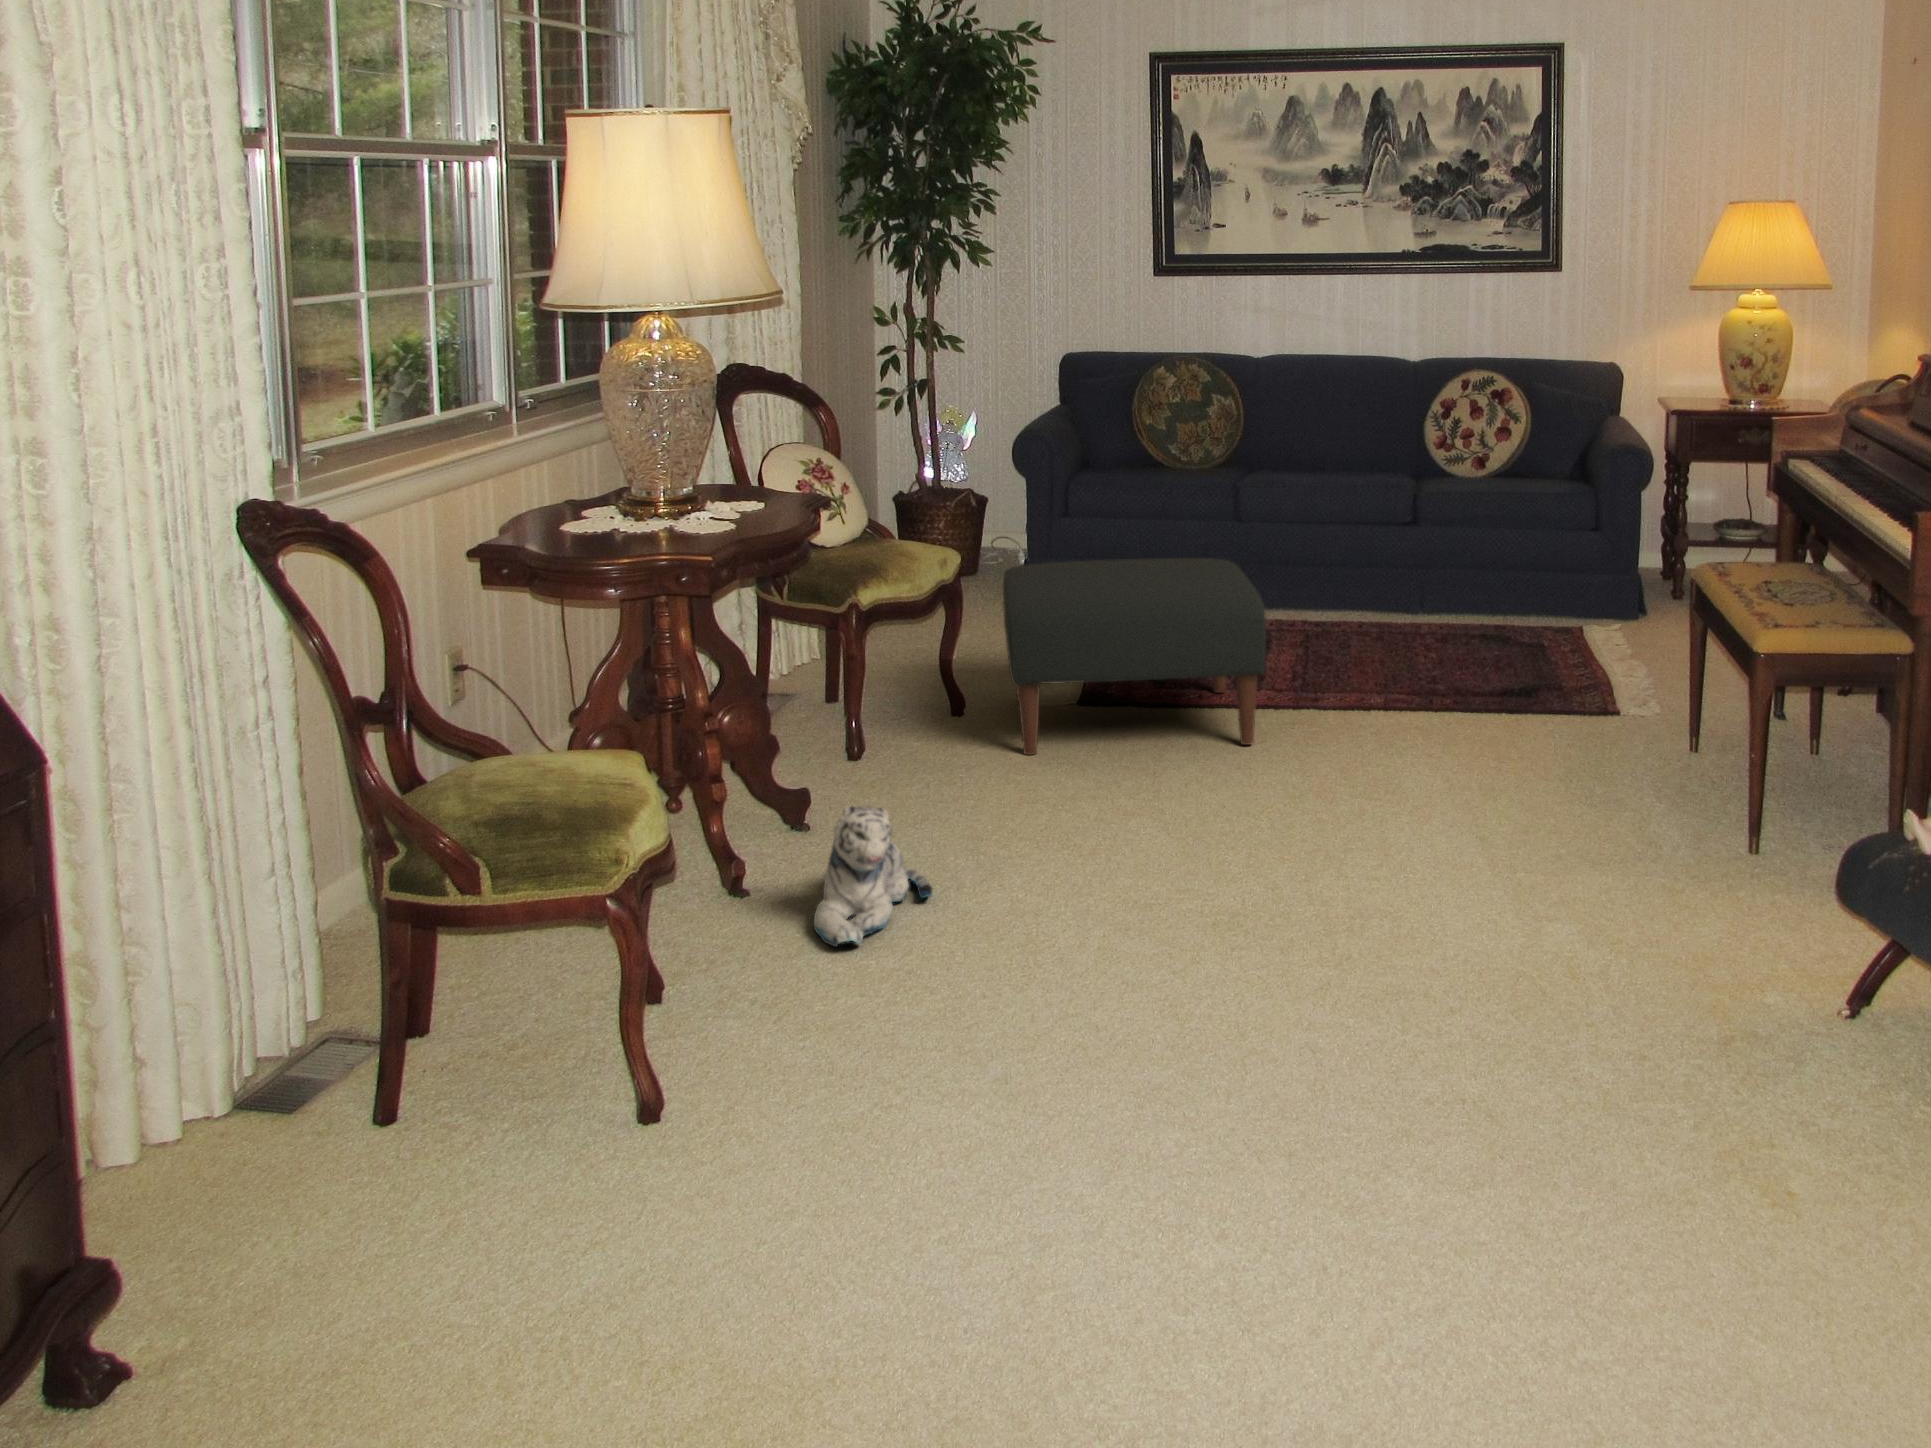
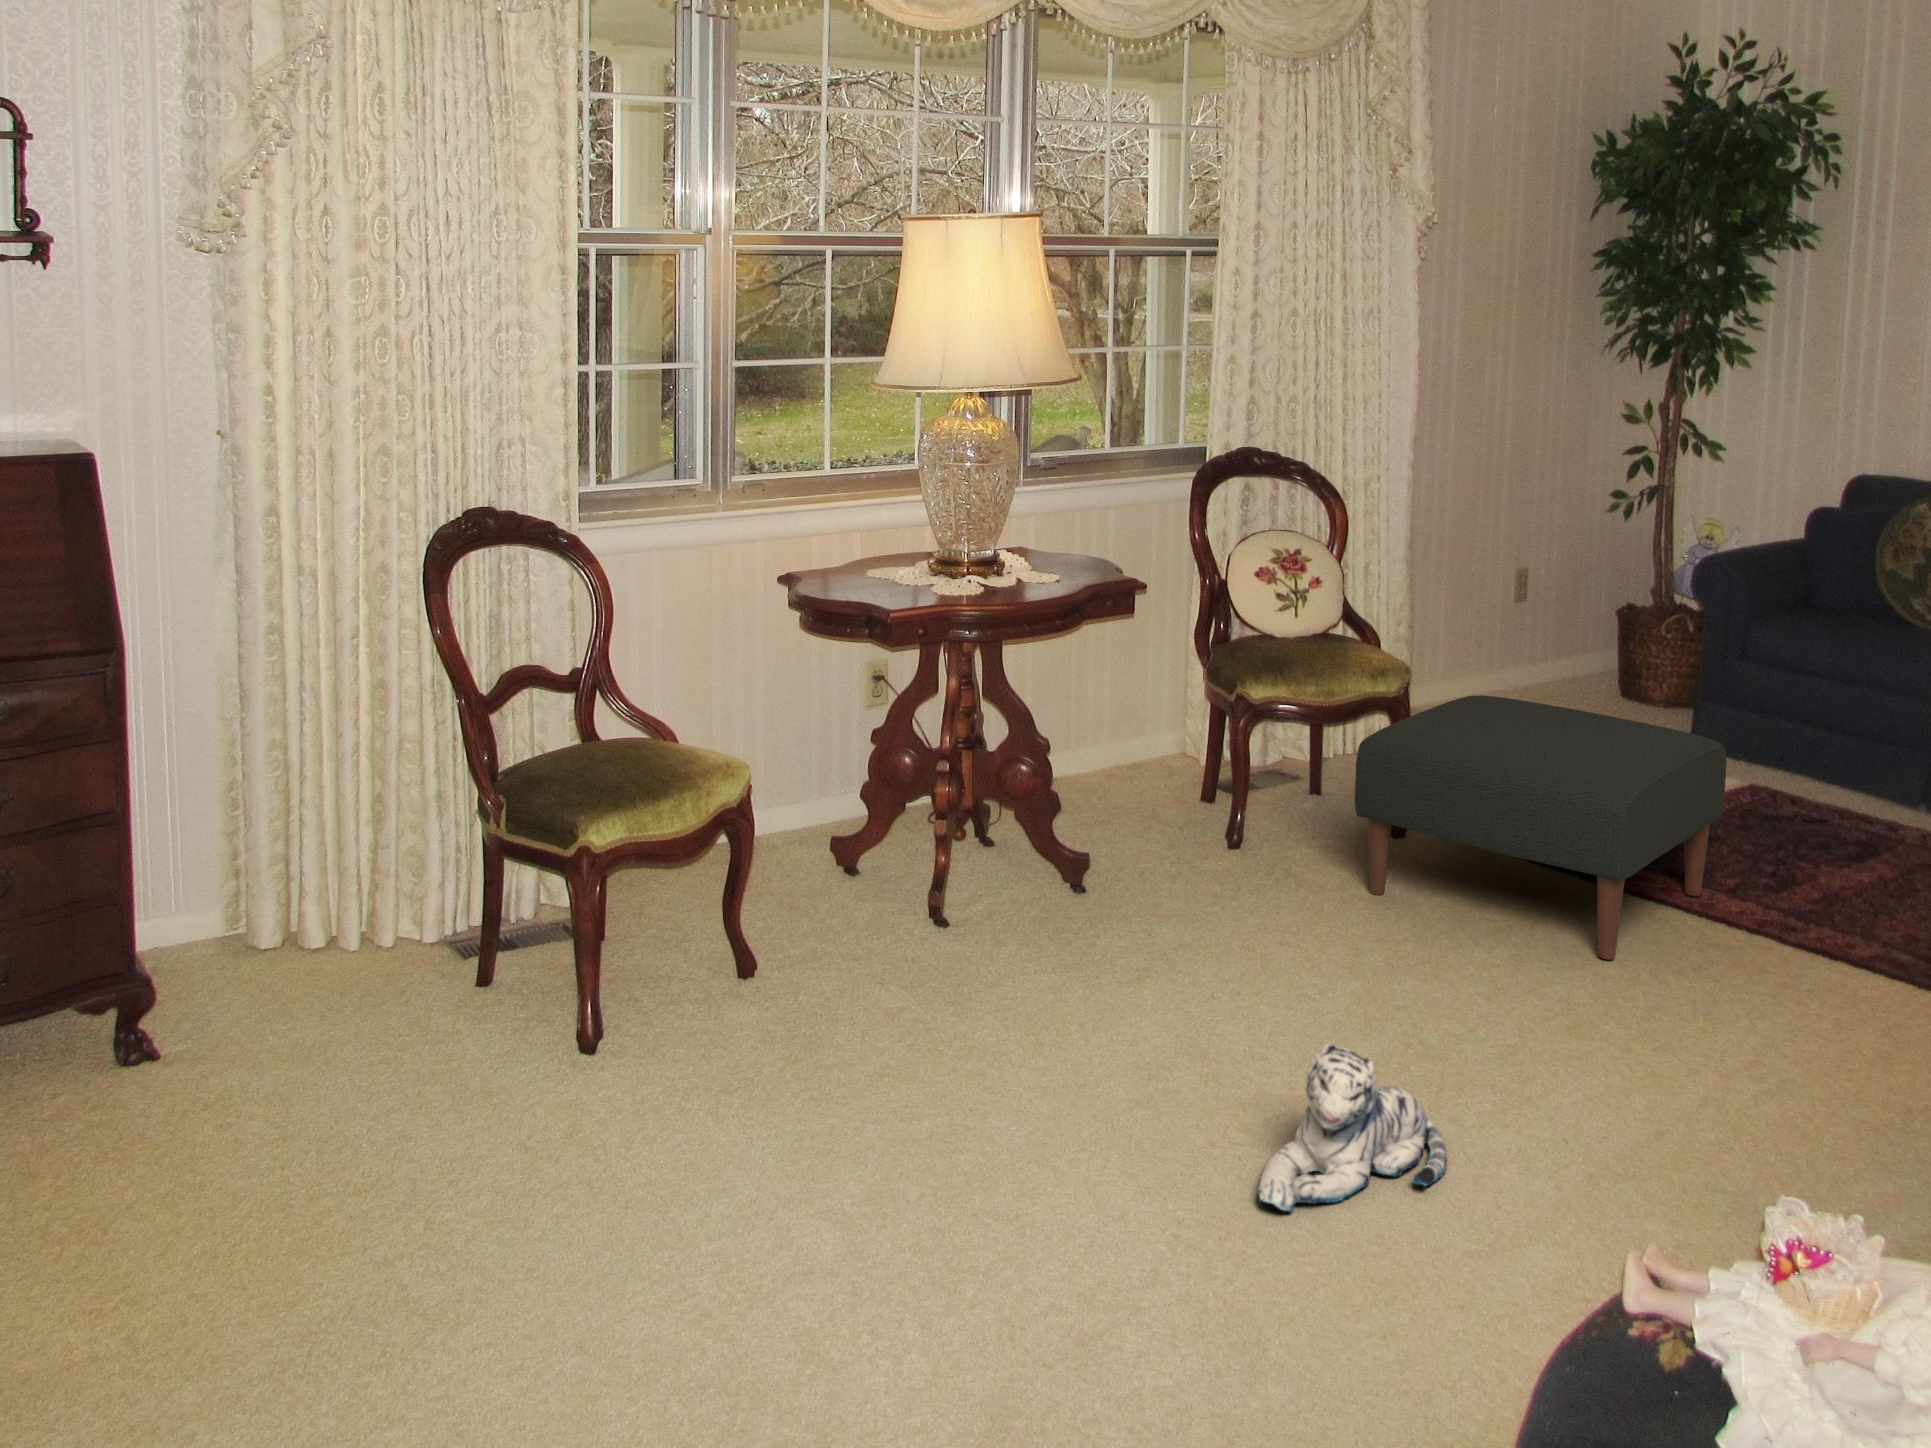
plush toy: present [814,806,932,947] -> present [1258,1044,1447,1212]

